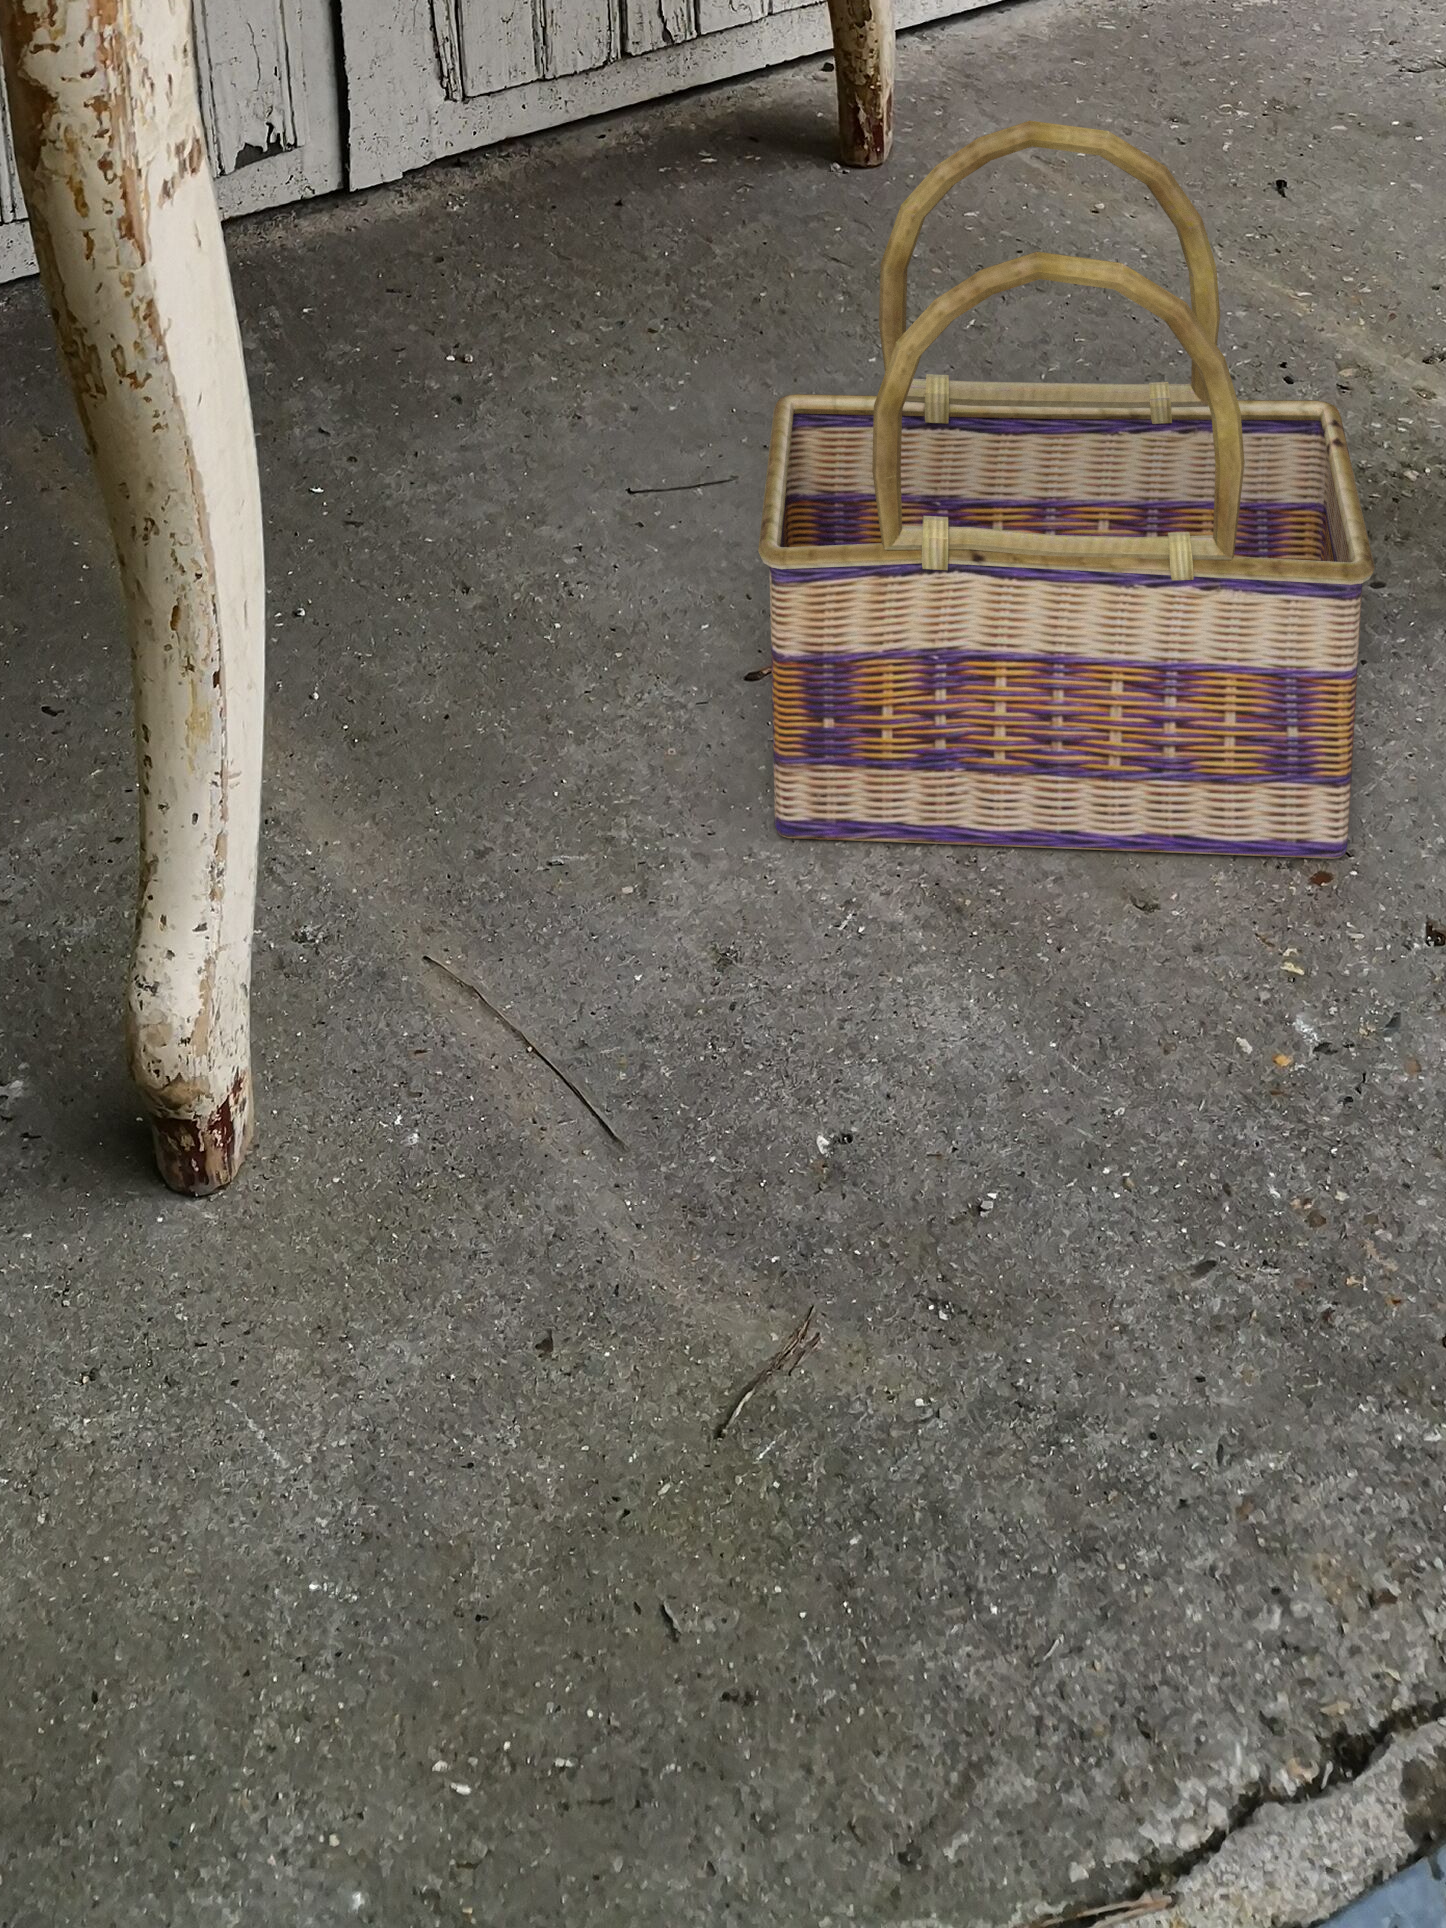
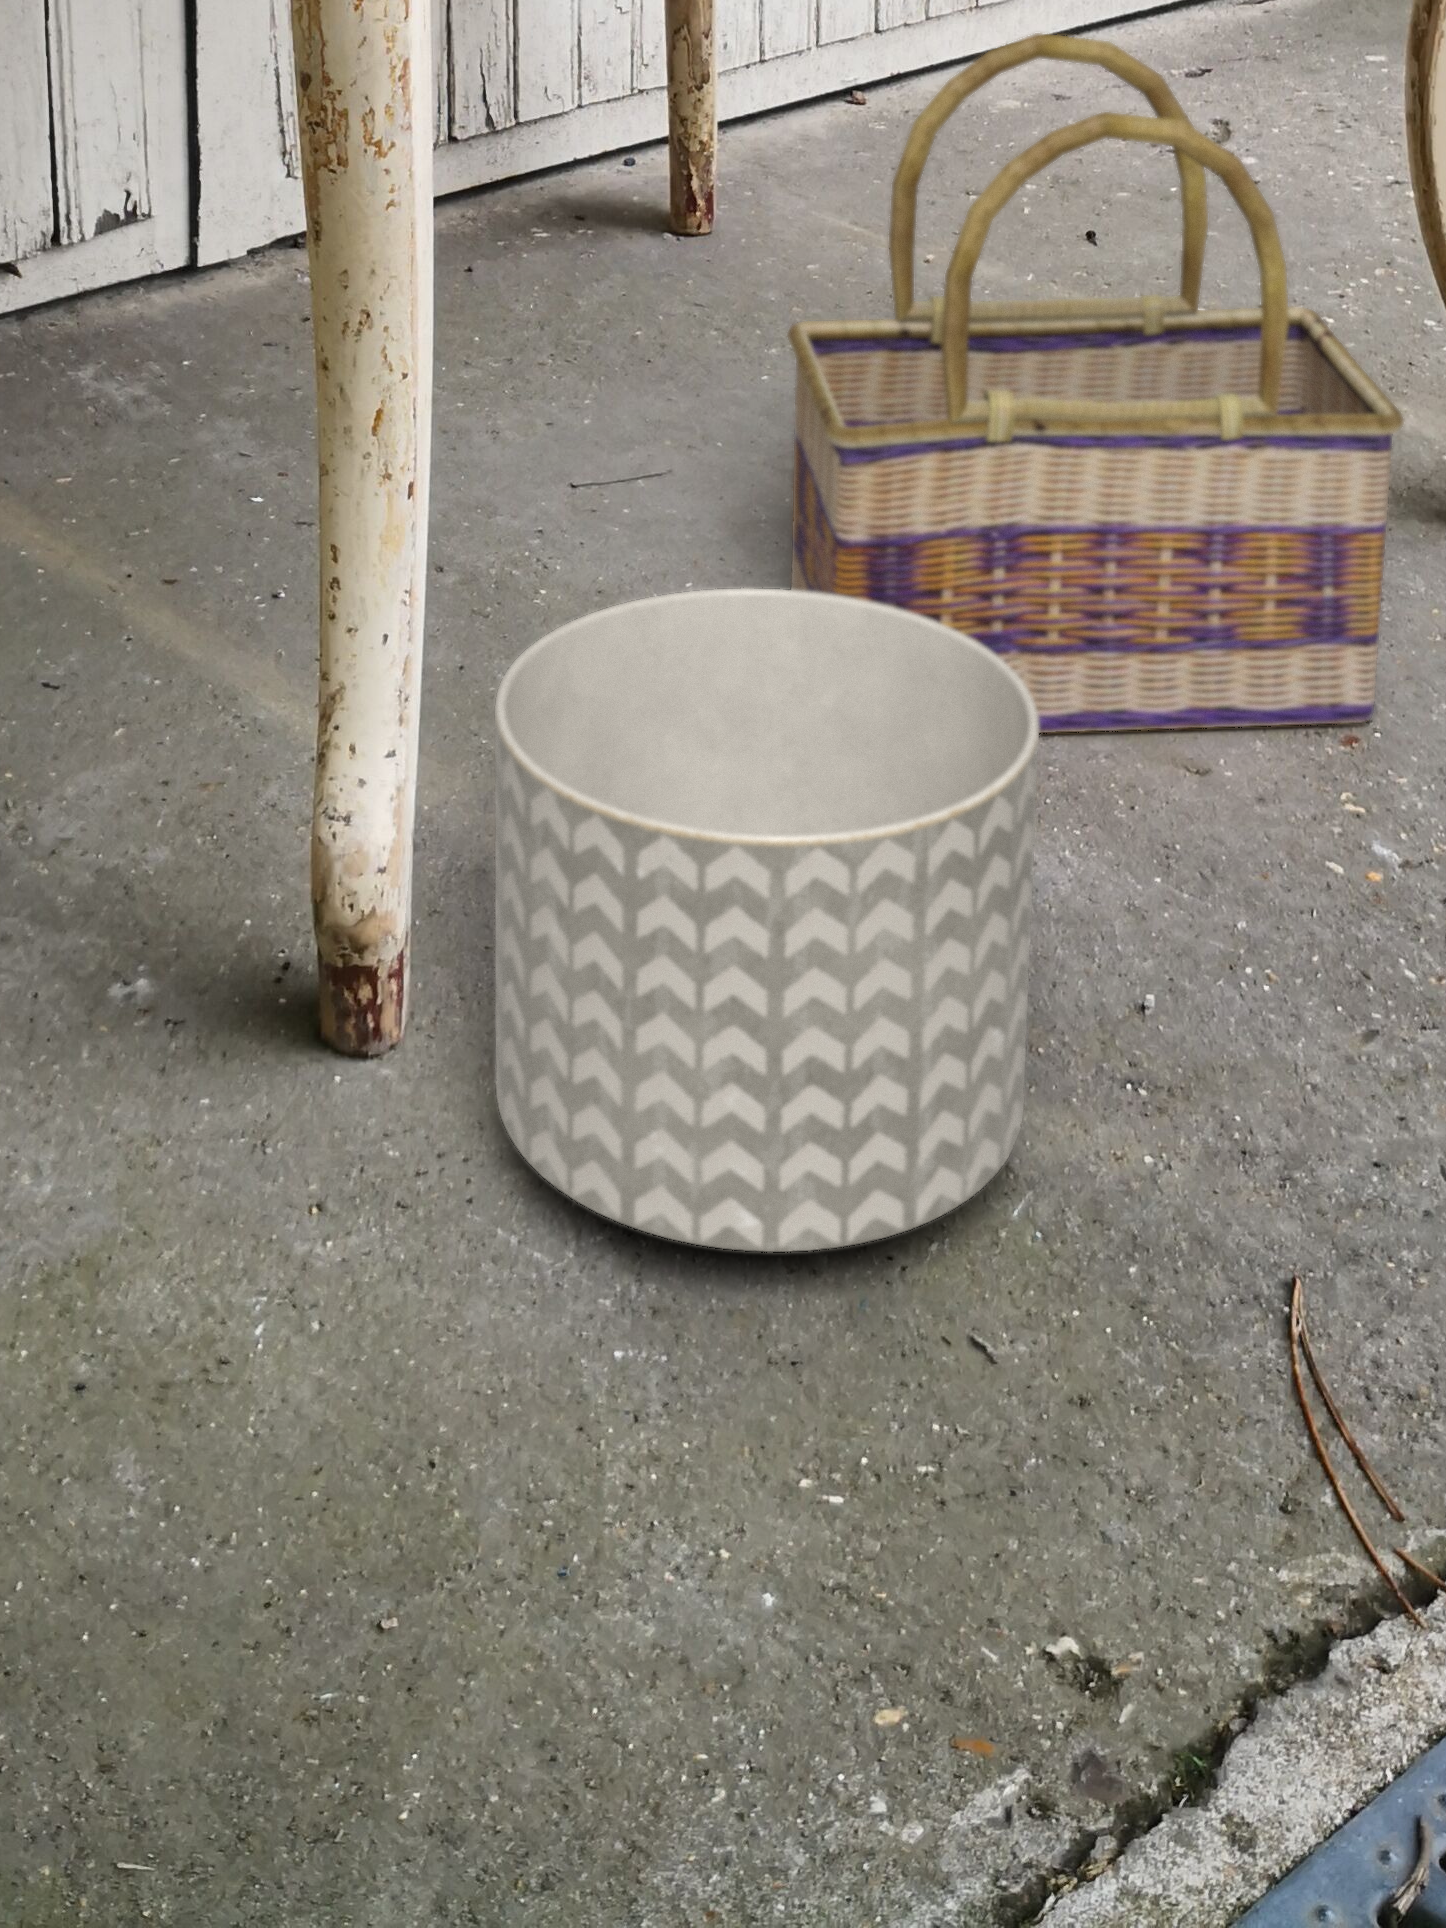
planter: none [228,794,782,1511] -> present [495,588,1039,1252]

